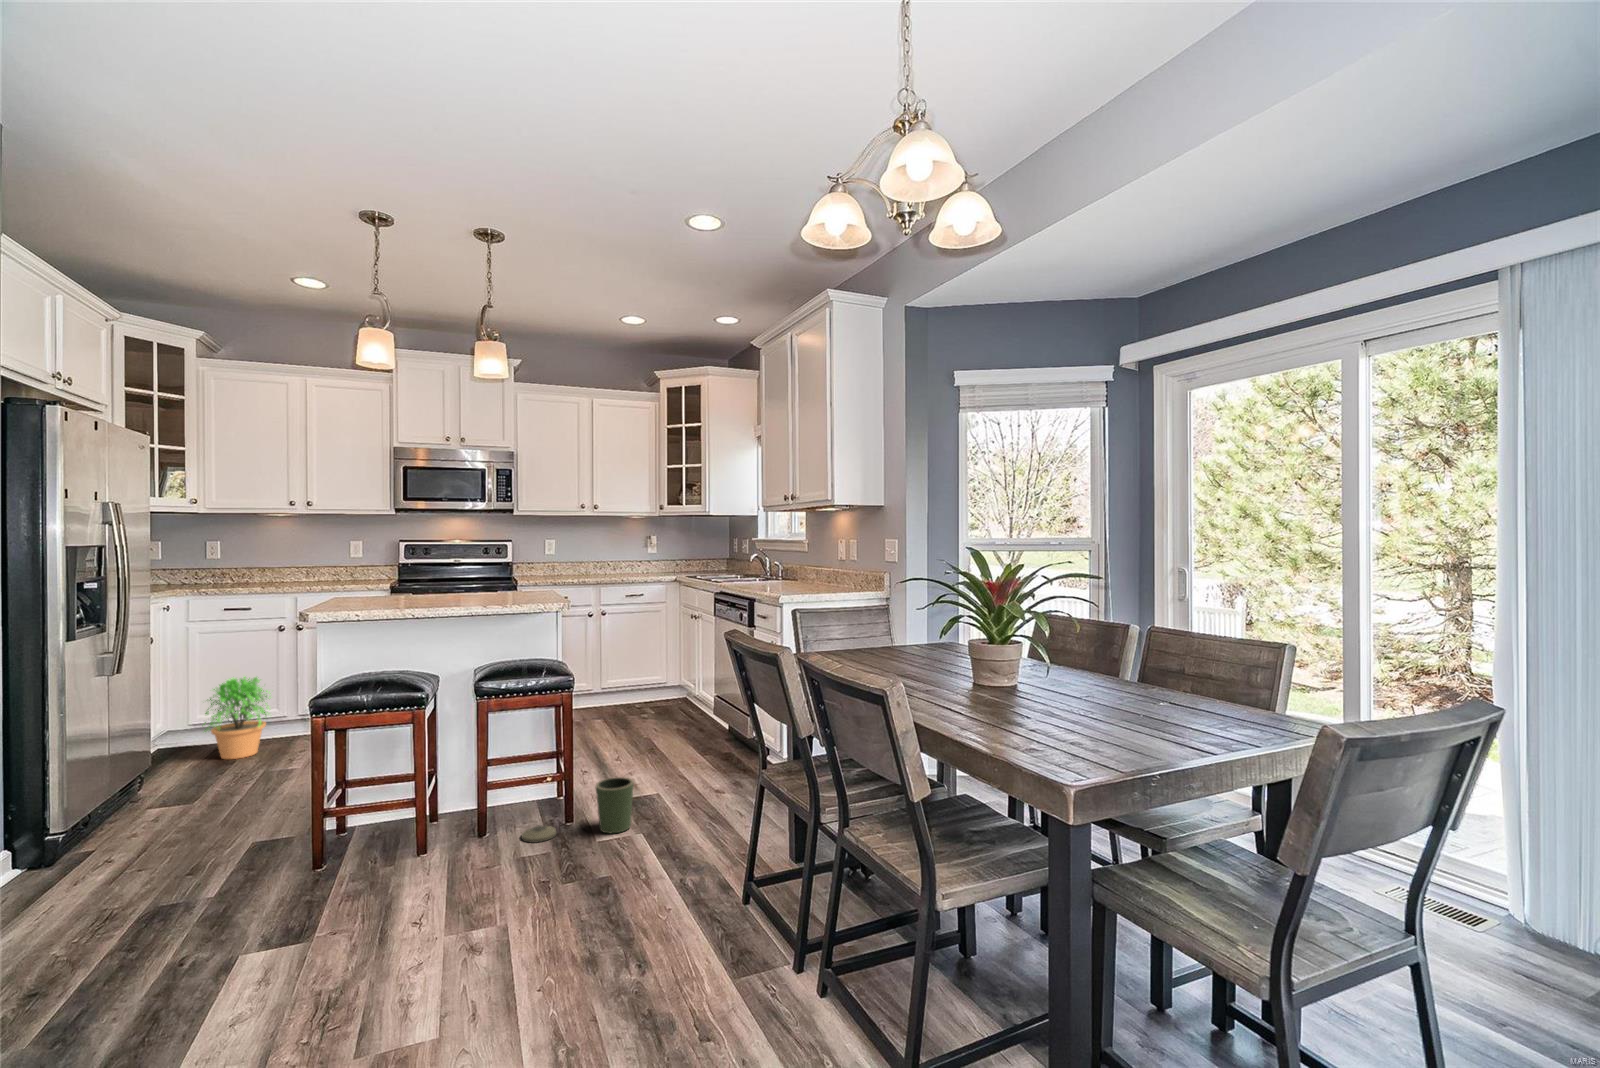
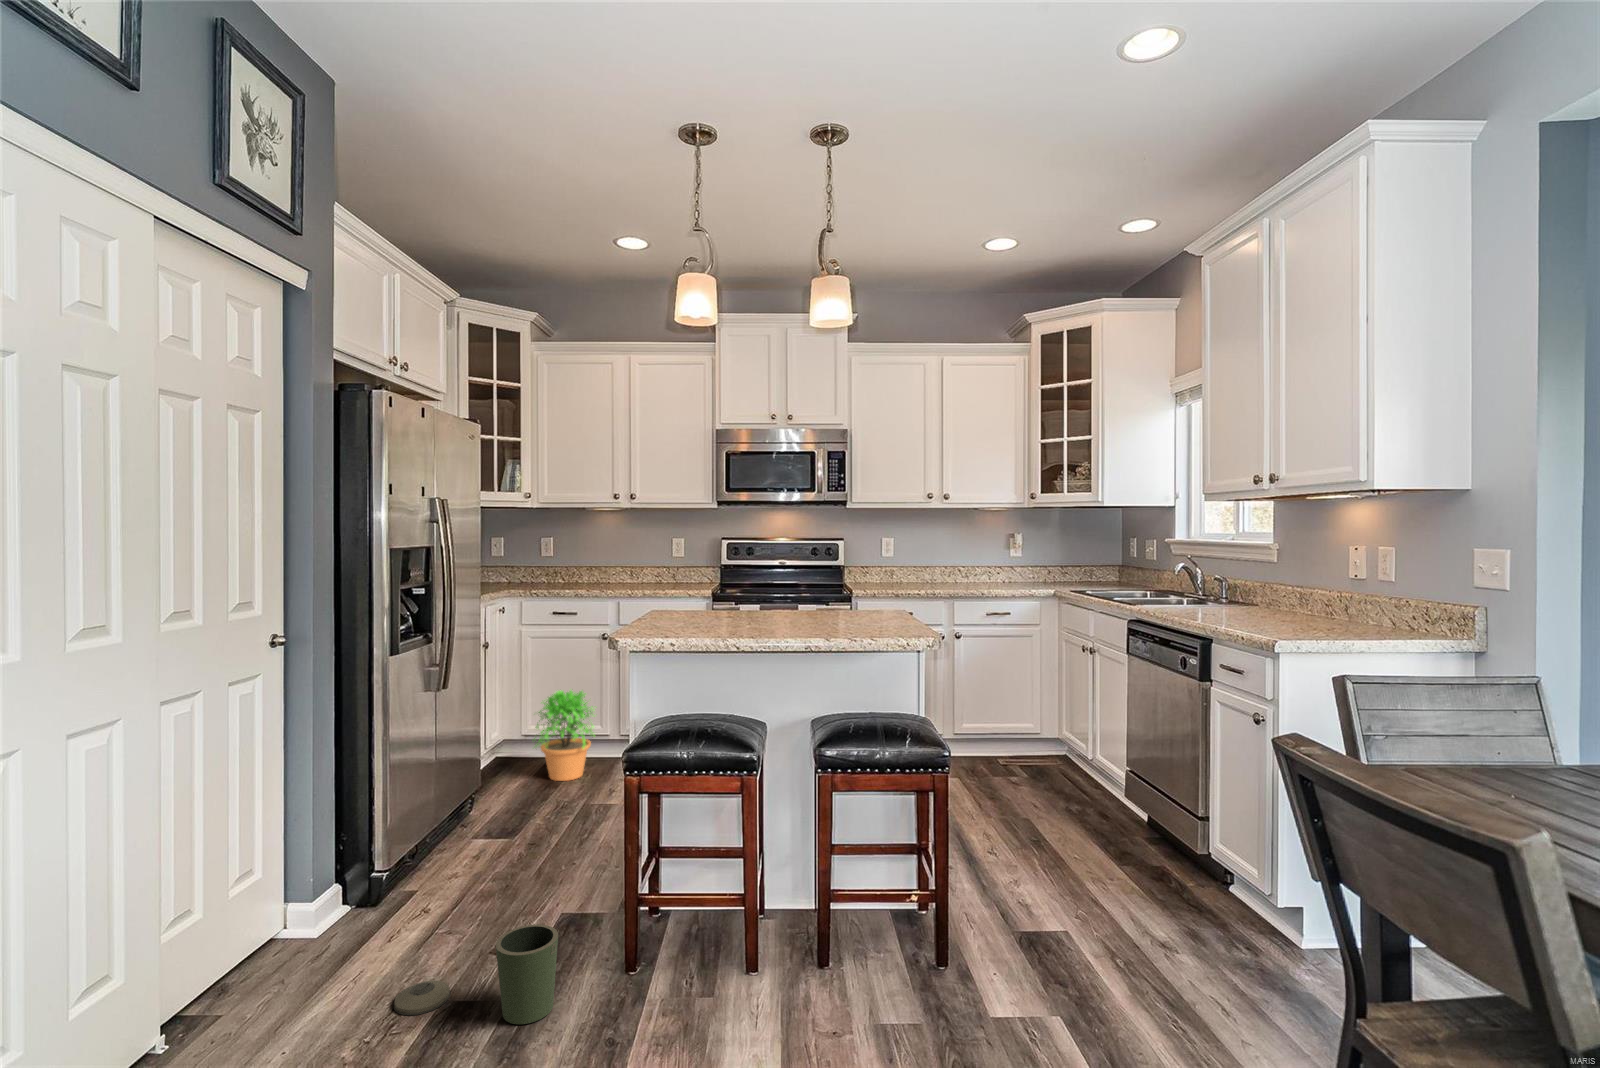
trash can: present [521,777,634,843] -> present [394,924,558,1024]

